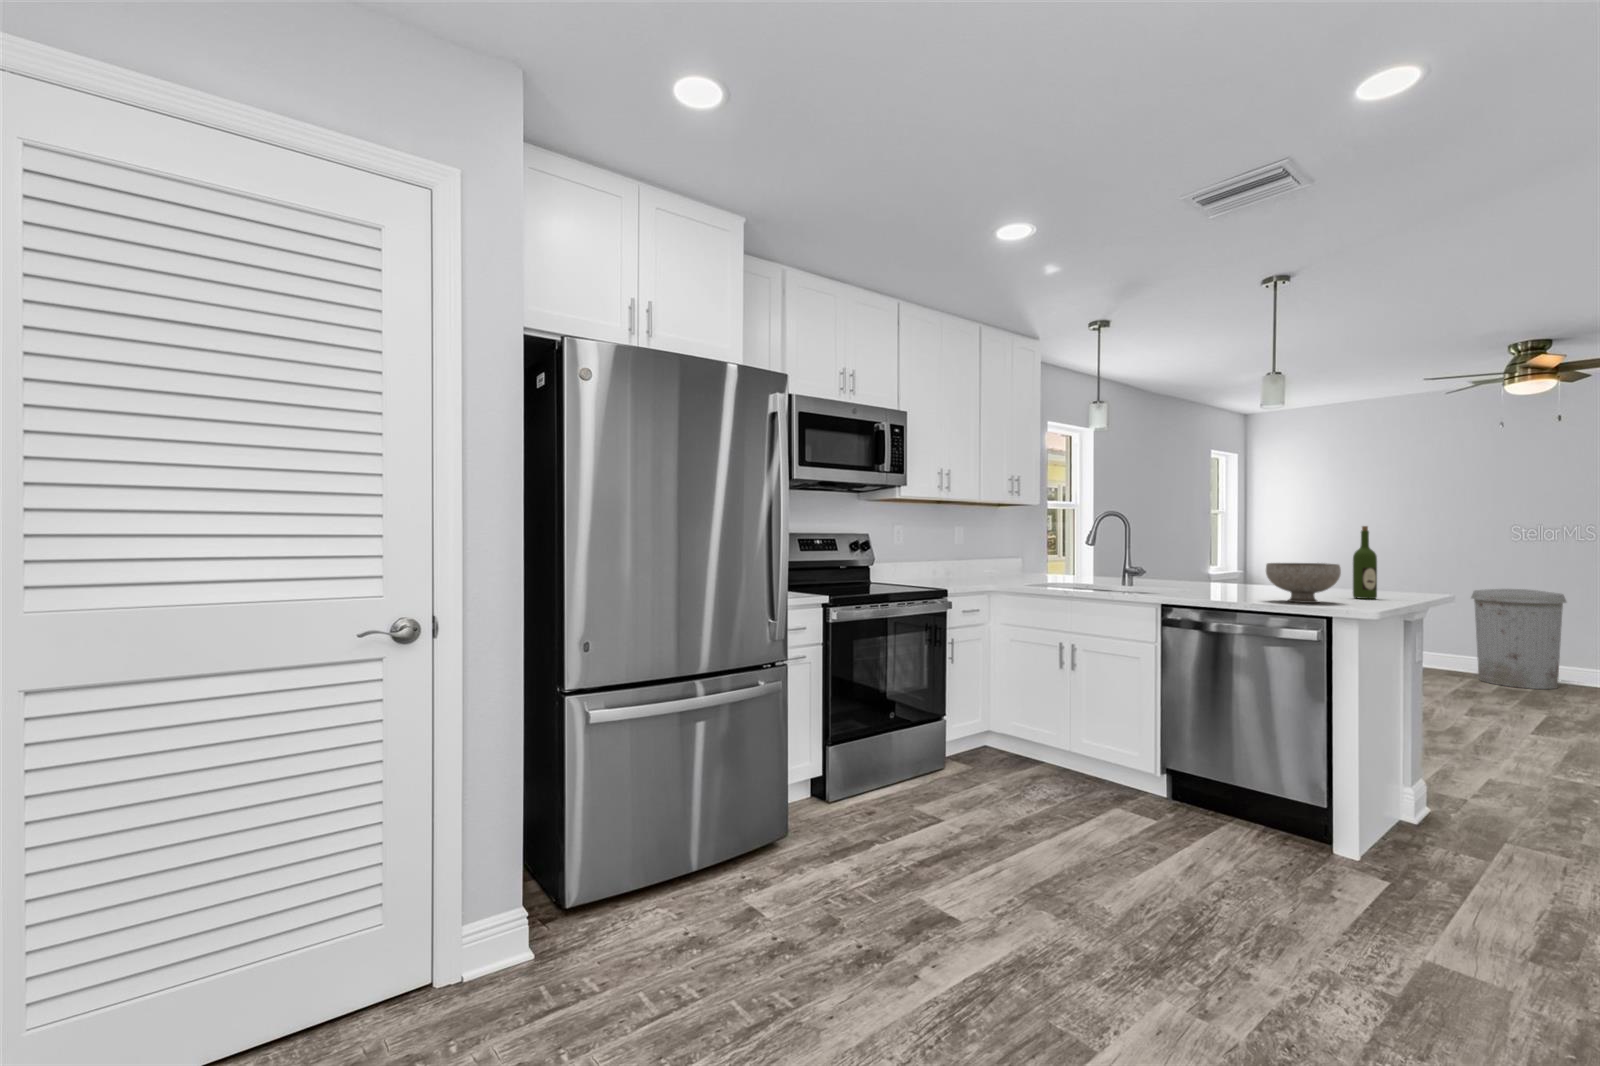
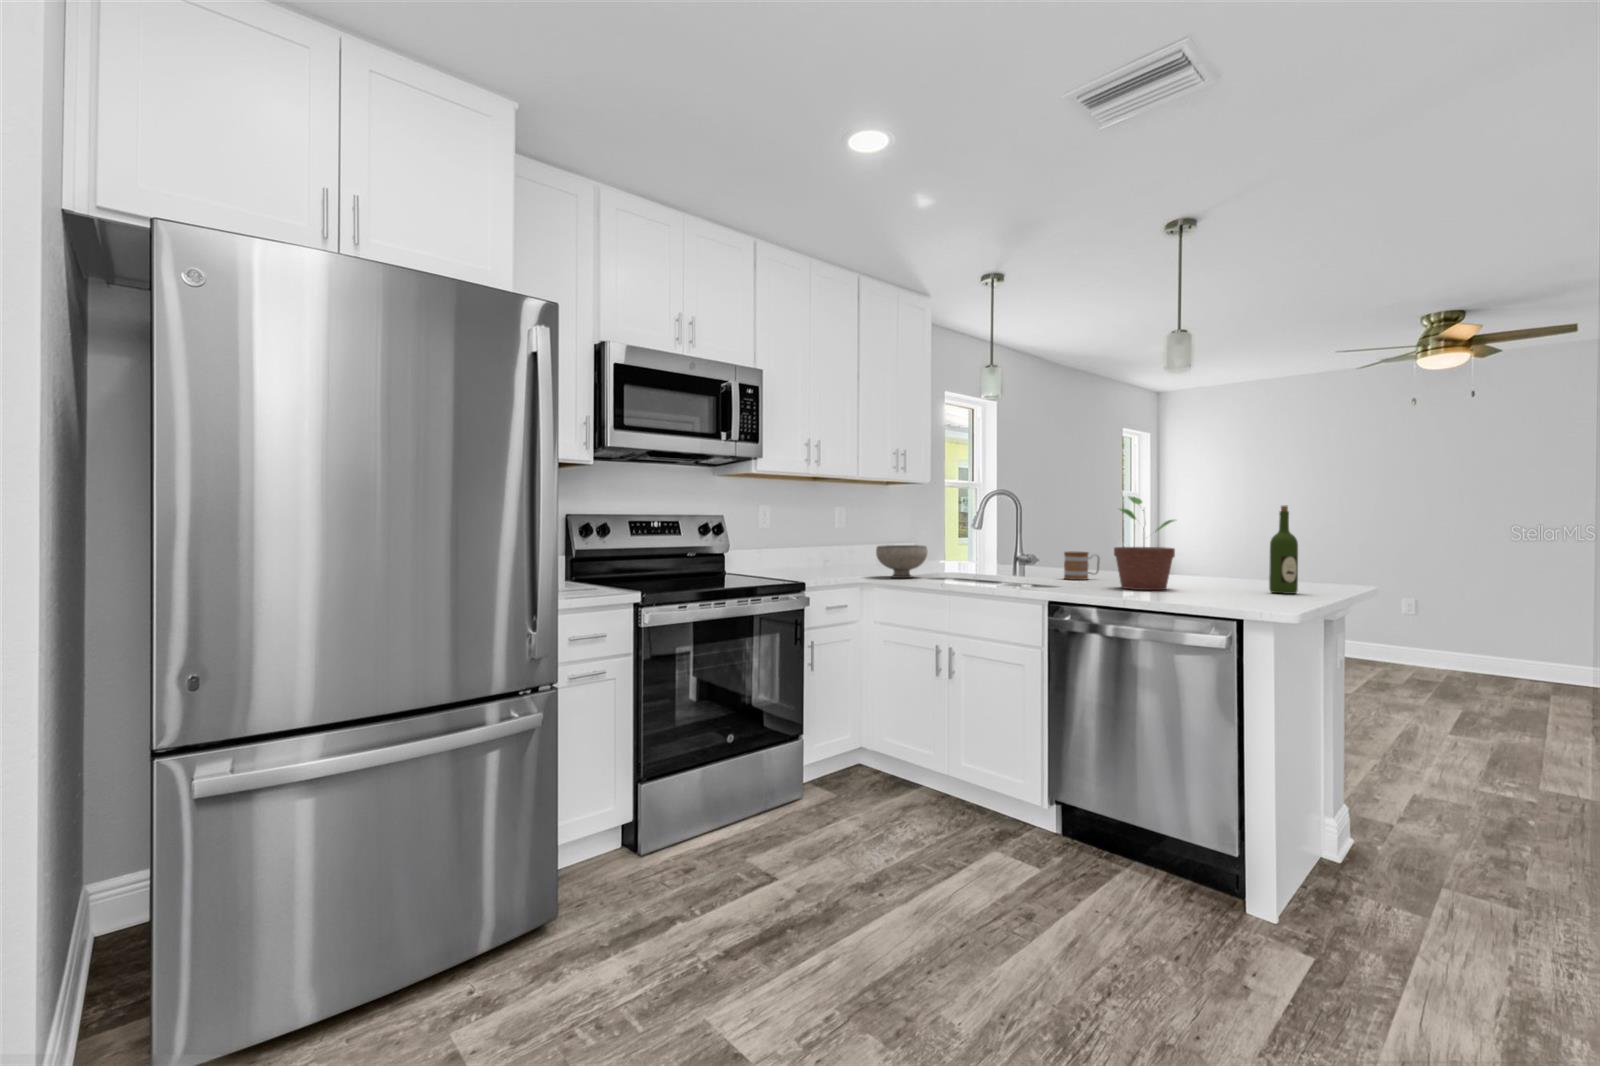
potted plant: none [1217,517,1272,596] -> present [1114,497,1175,590]
bowl: present [1266,563,1341,603] -> present [876,545,928,578]
mug: none [1169,564,1202,588] -> present [1064,551,1100,580]
trash can: present [1471,589,1566,689] -> none [1375,573,1469,676]

